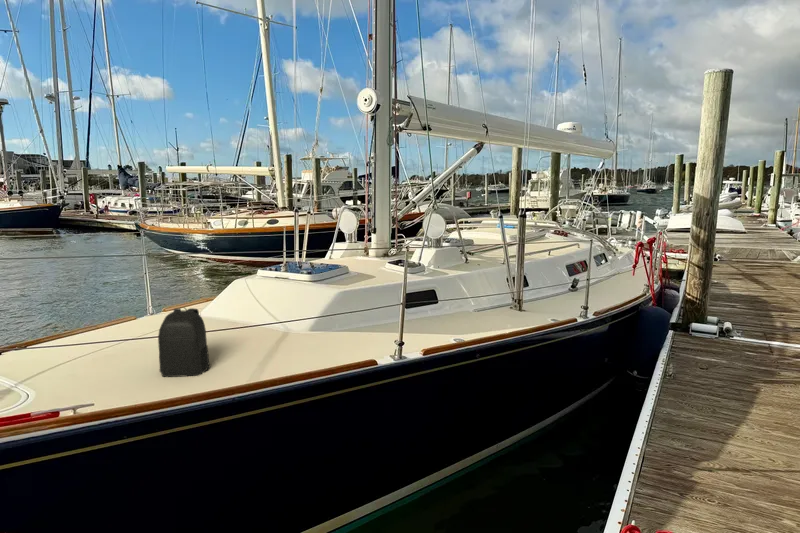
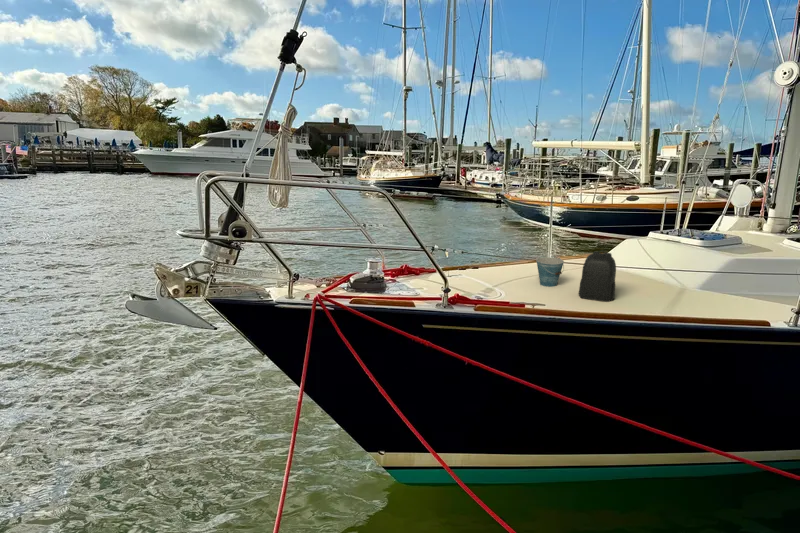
bucket: none [97,320,142,365] -> present [536,257,564,287]

